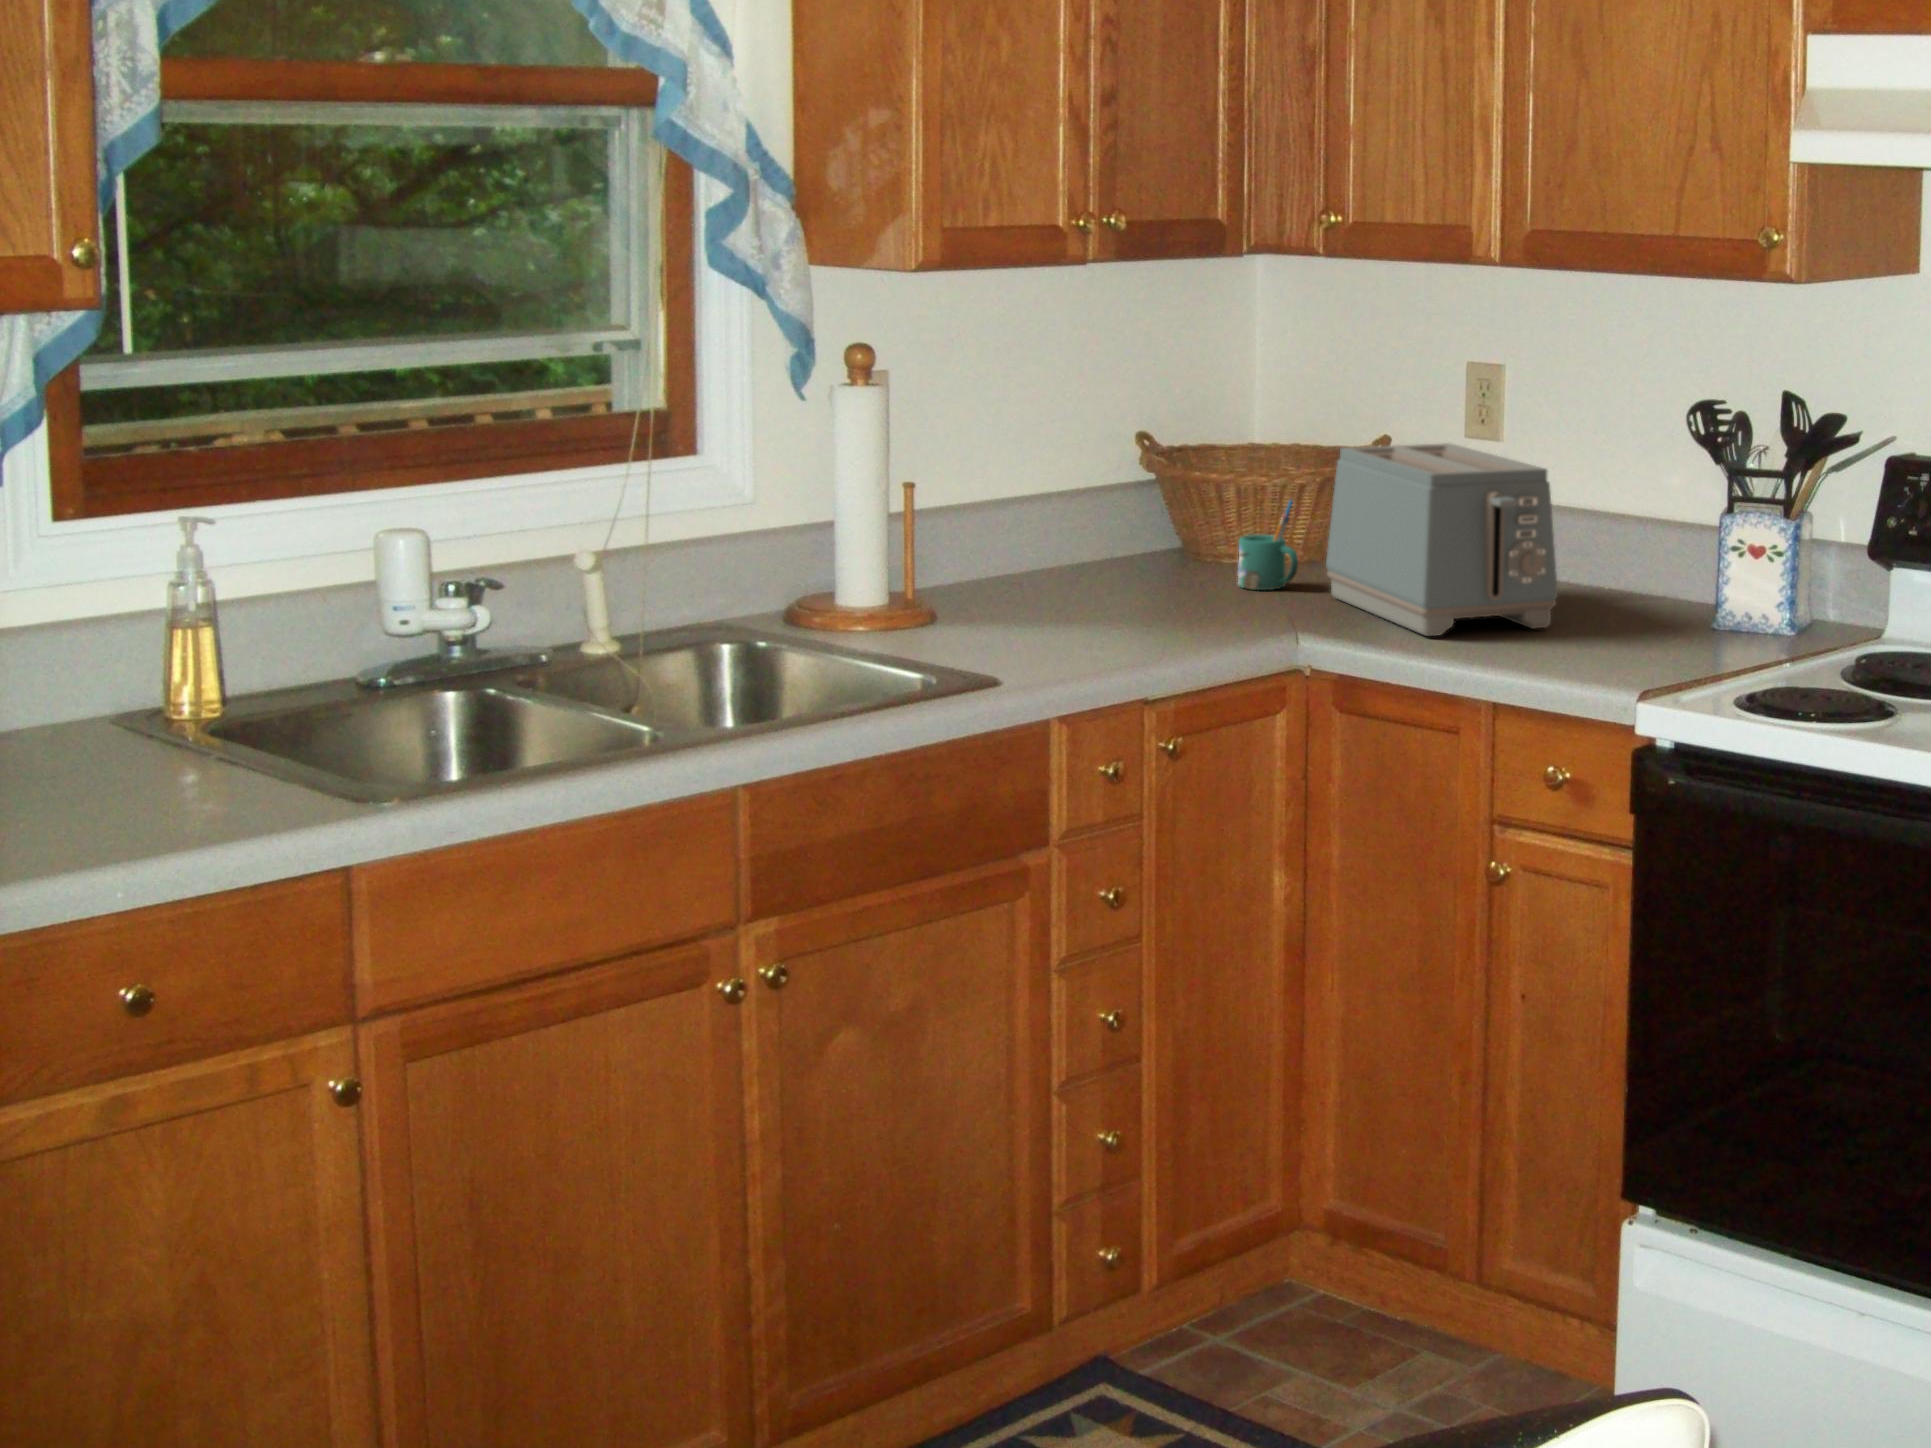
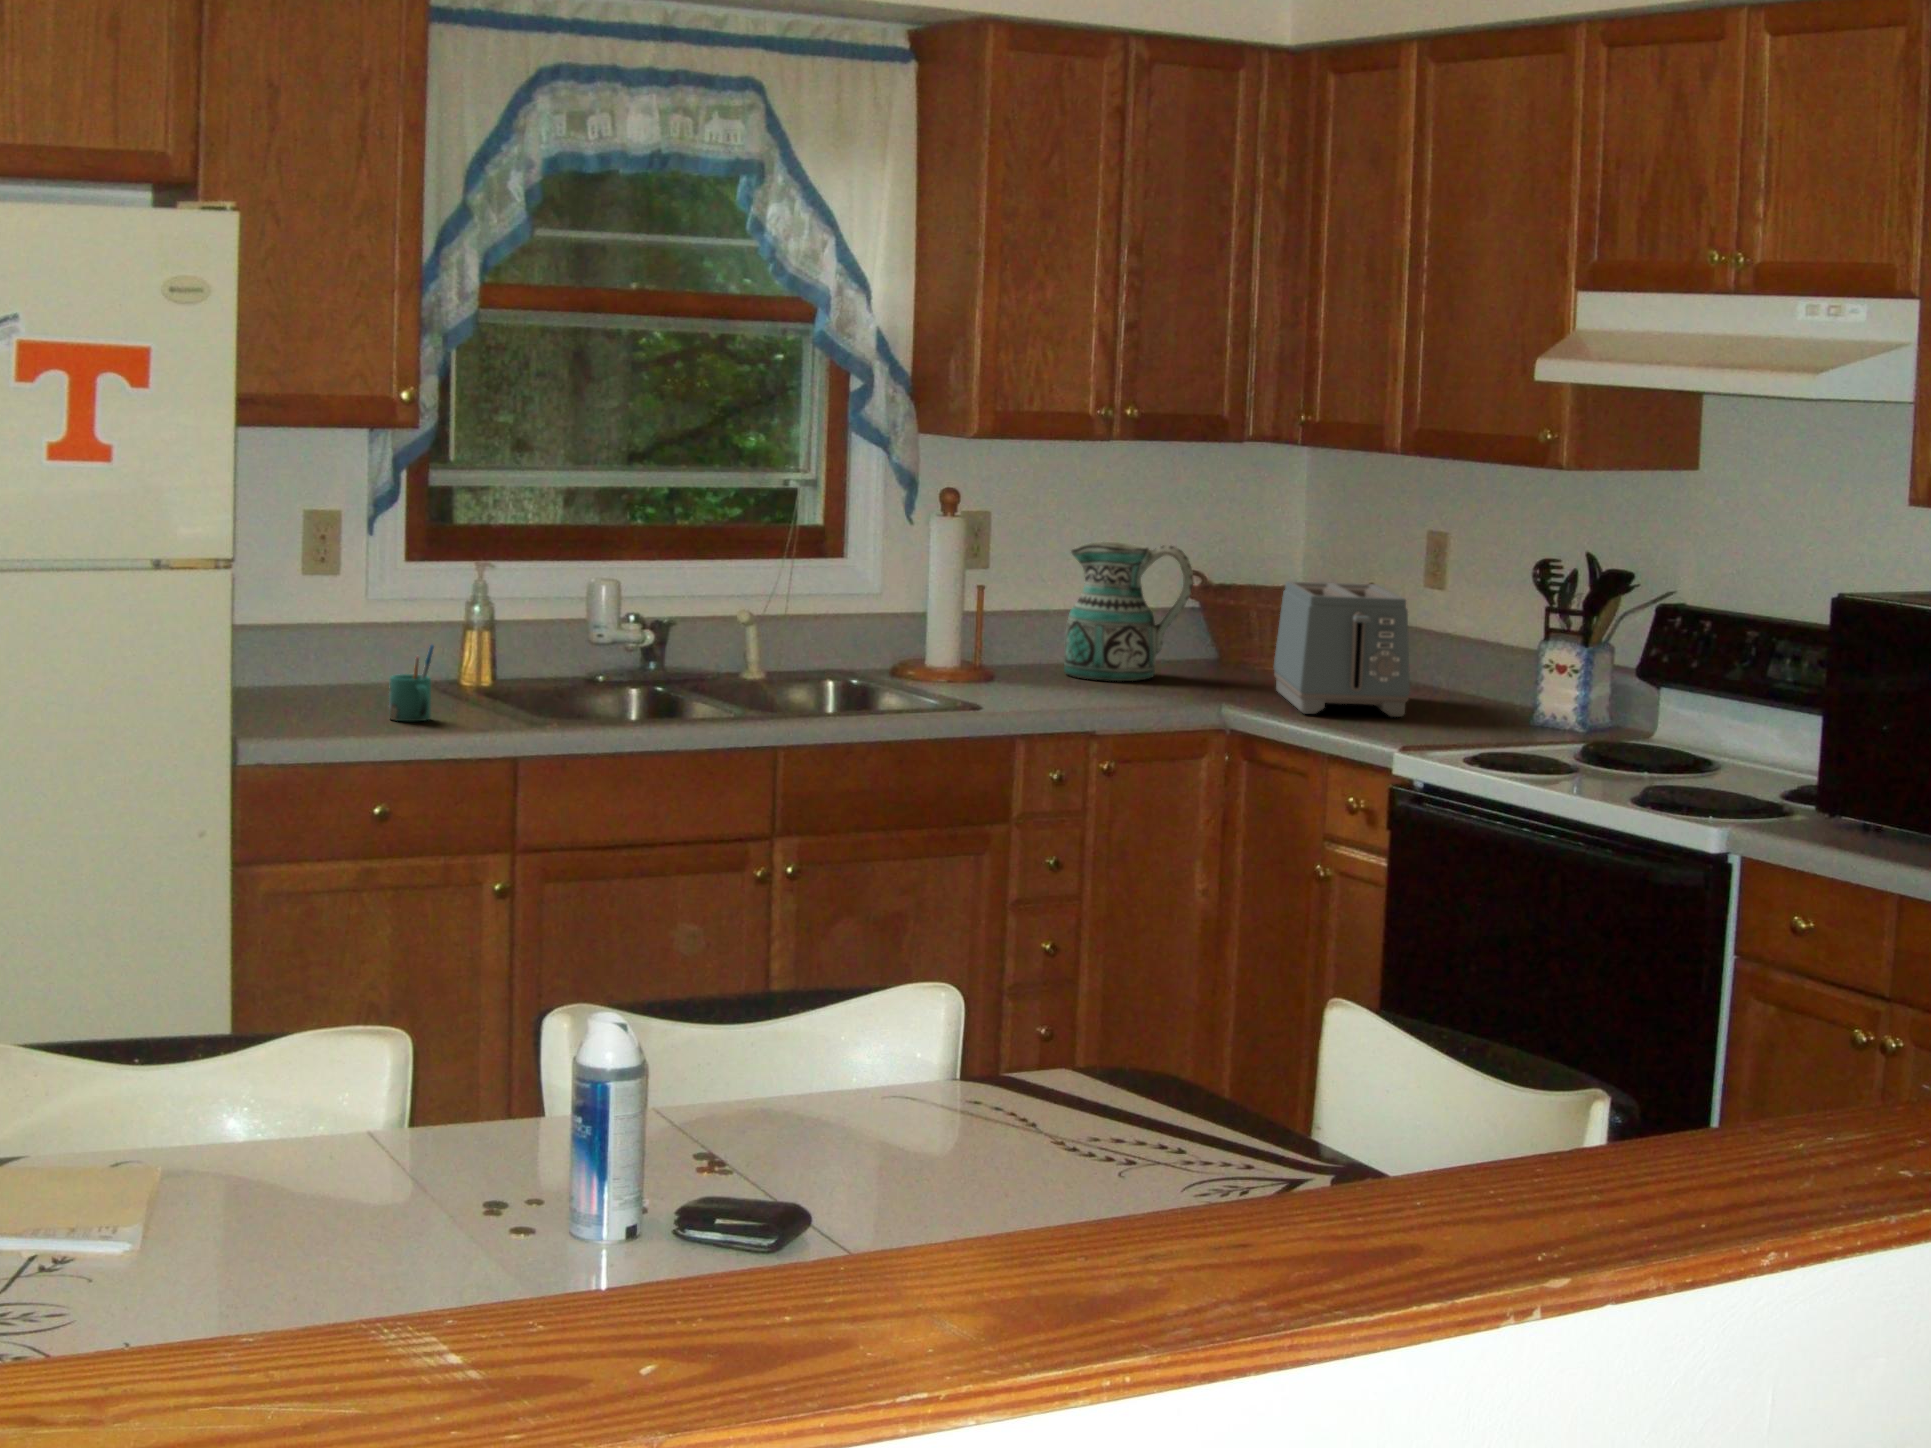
ceramic pitcher: none [1026,404,1201,600] -> present [1064,542,1193,681]
mug: present [1238,500,1298,590] -> present [389,645,434,721]

